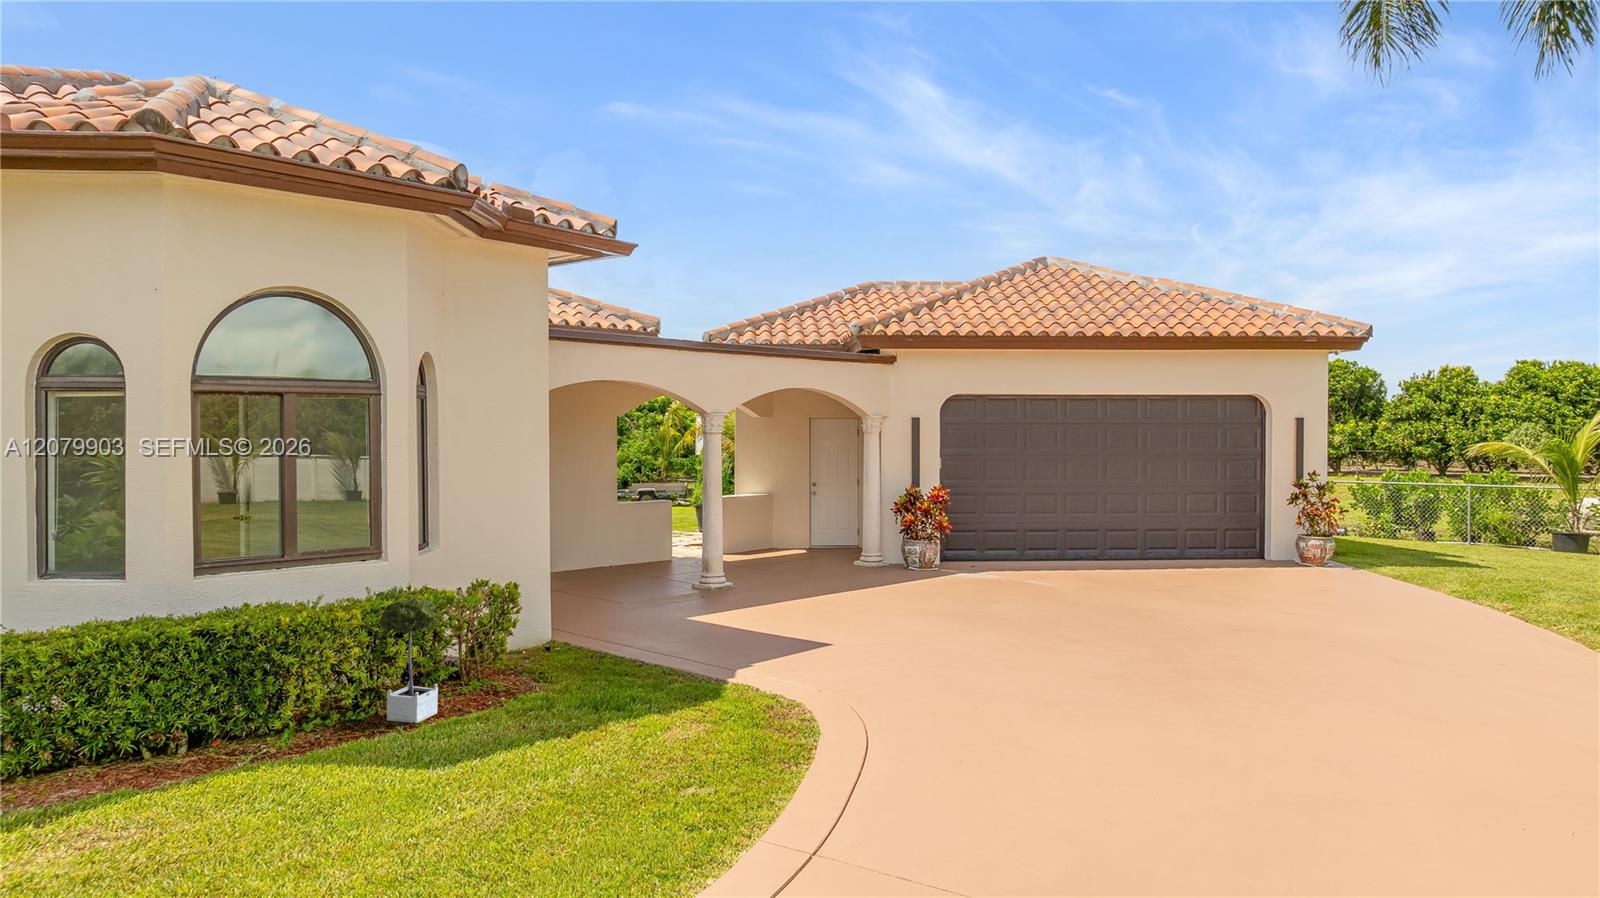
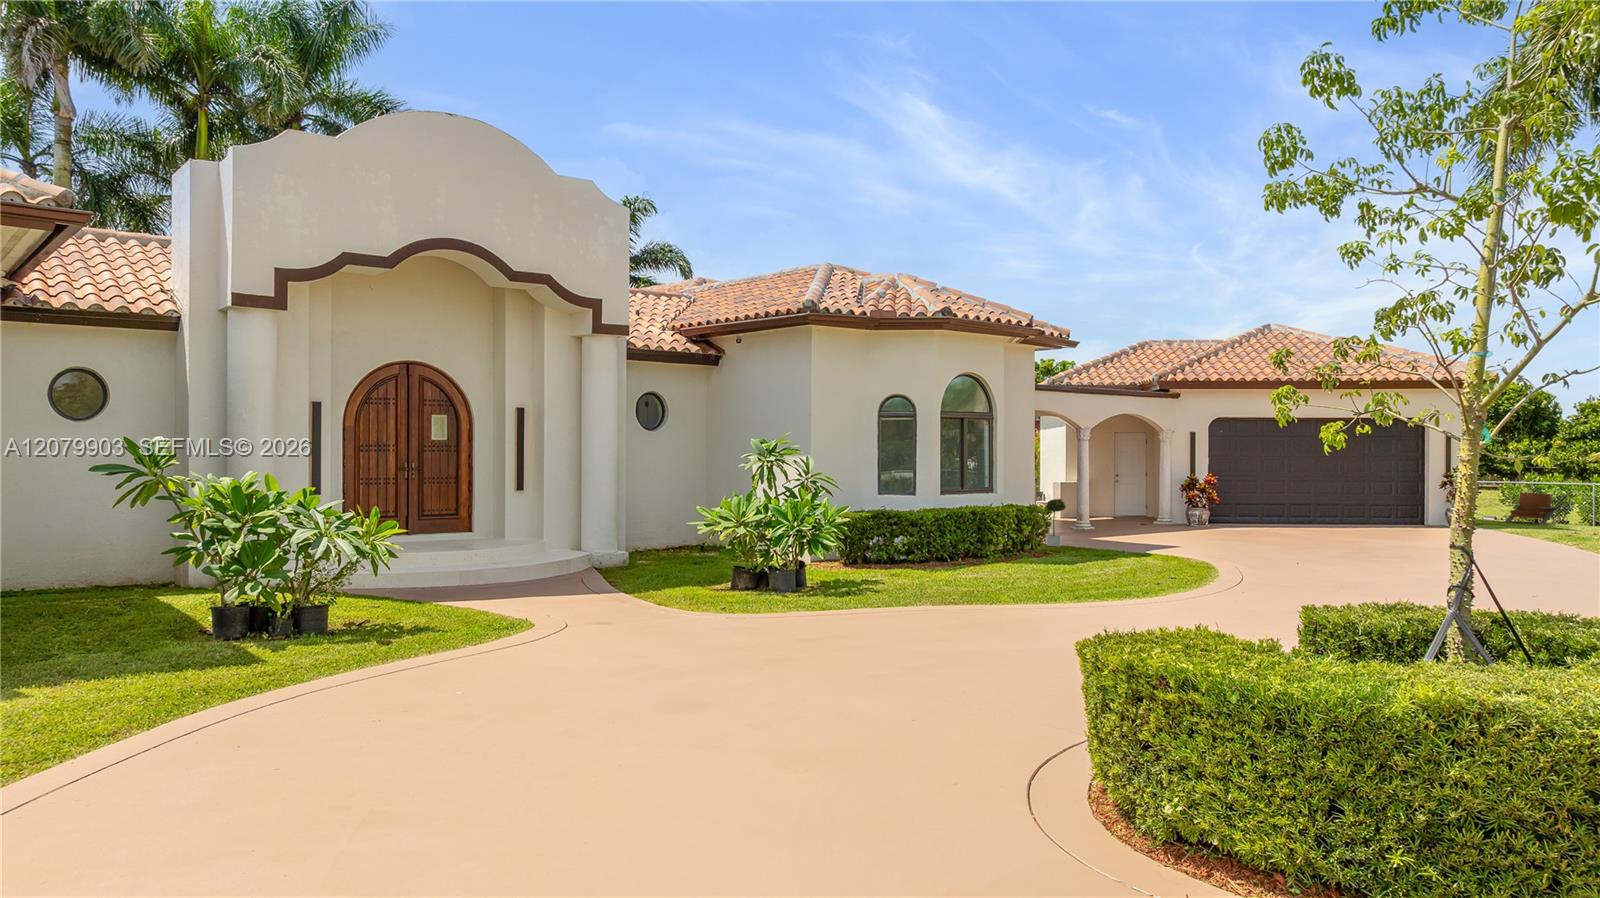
lounge chair: none [1362,497,1429,543] -> present [1505,493,1557,525]

